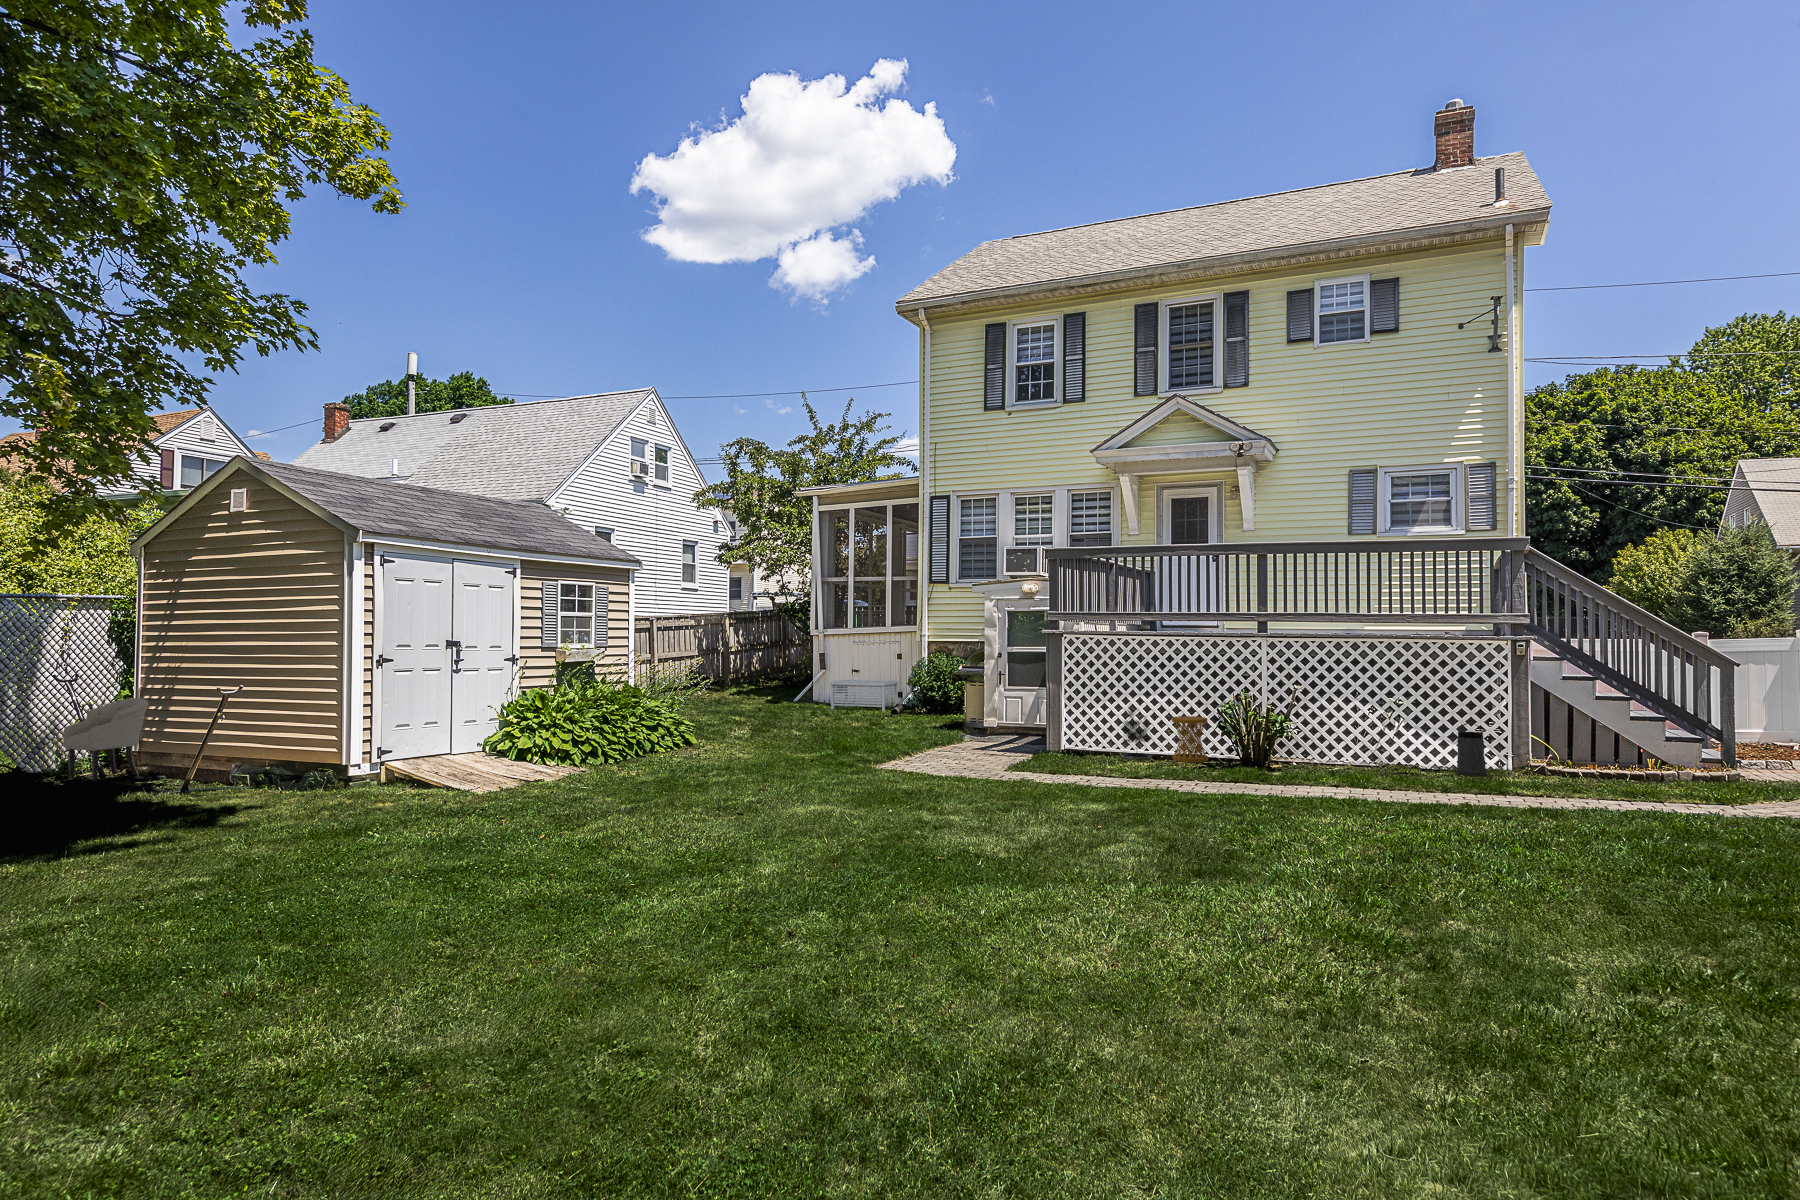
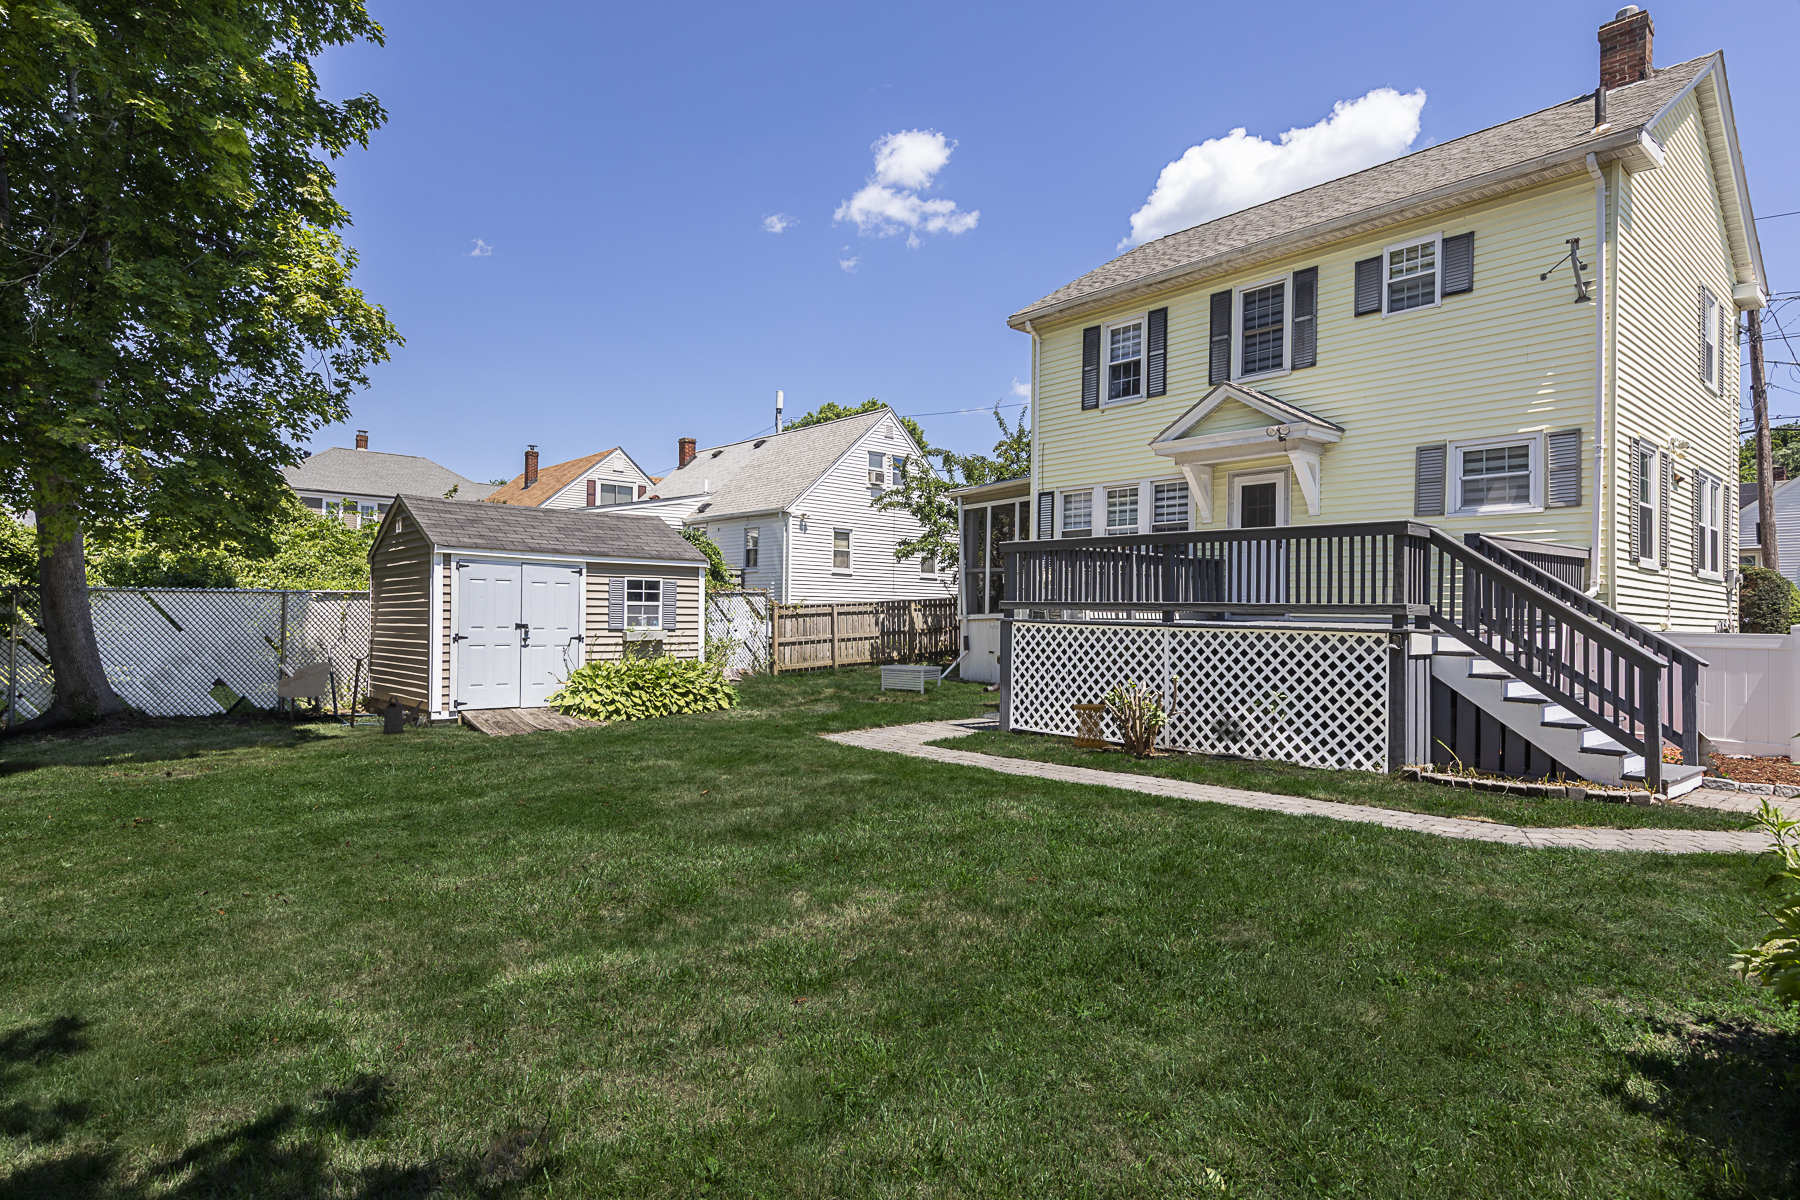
potted tree: present [1122,710,1151,759] -> present [1211,704,1245,760]
watering can: present [1456,722,1487,776] -> present [378,696,423,734]

